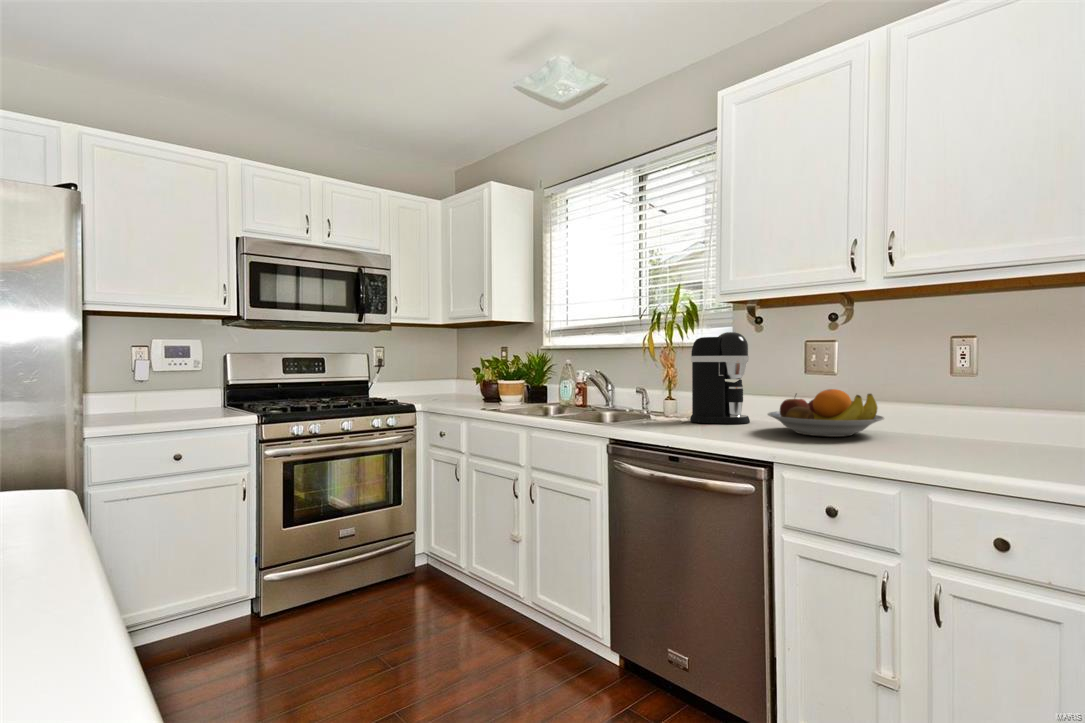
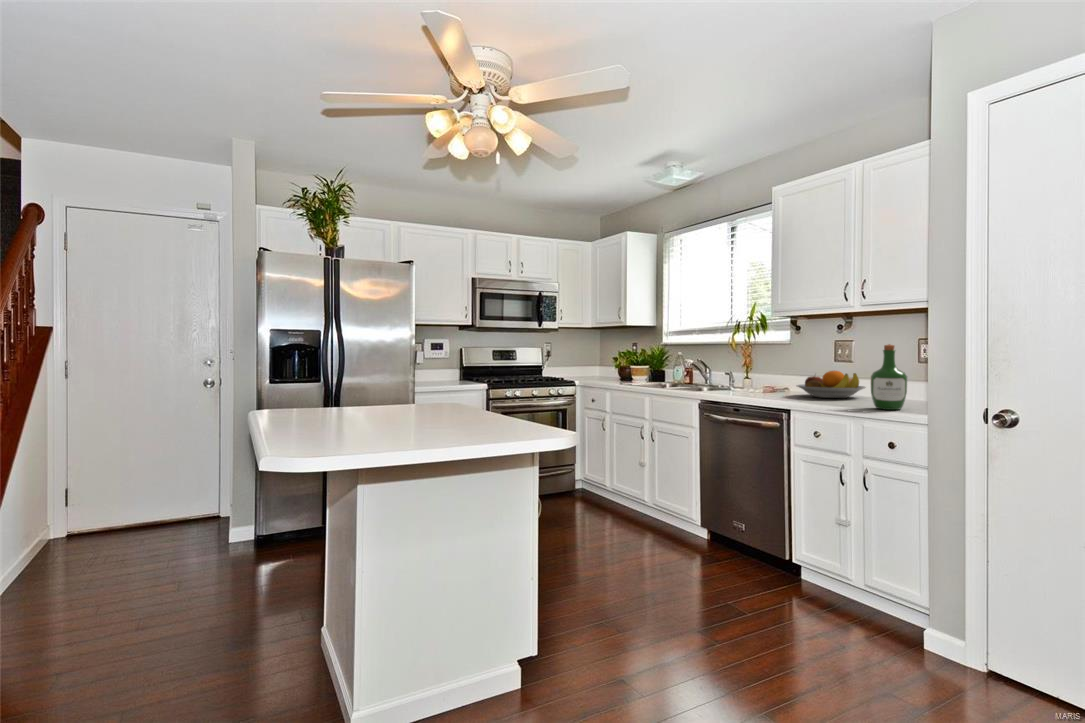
coffee maker: present [690,332,750,424] -> none [754,336,792,392]
wine bottle: none [941,342,1017,470] -> present [871,344,907,410]

